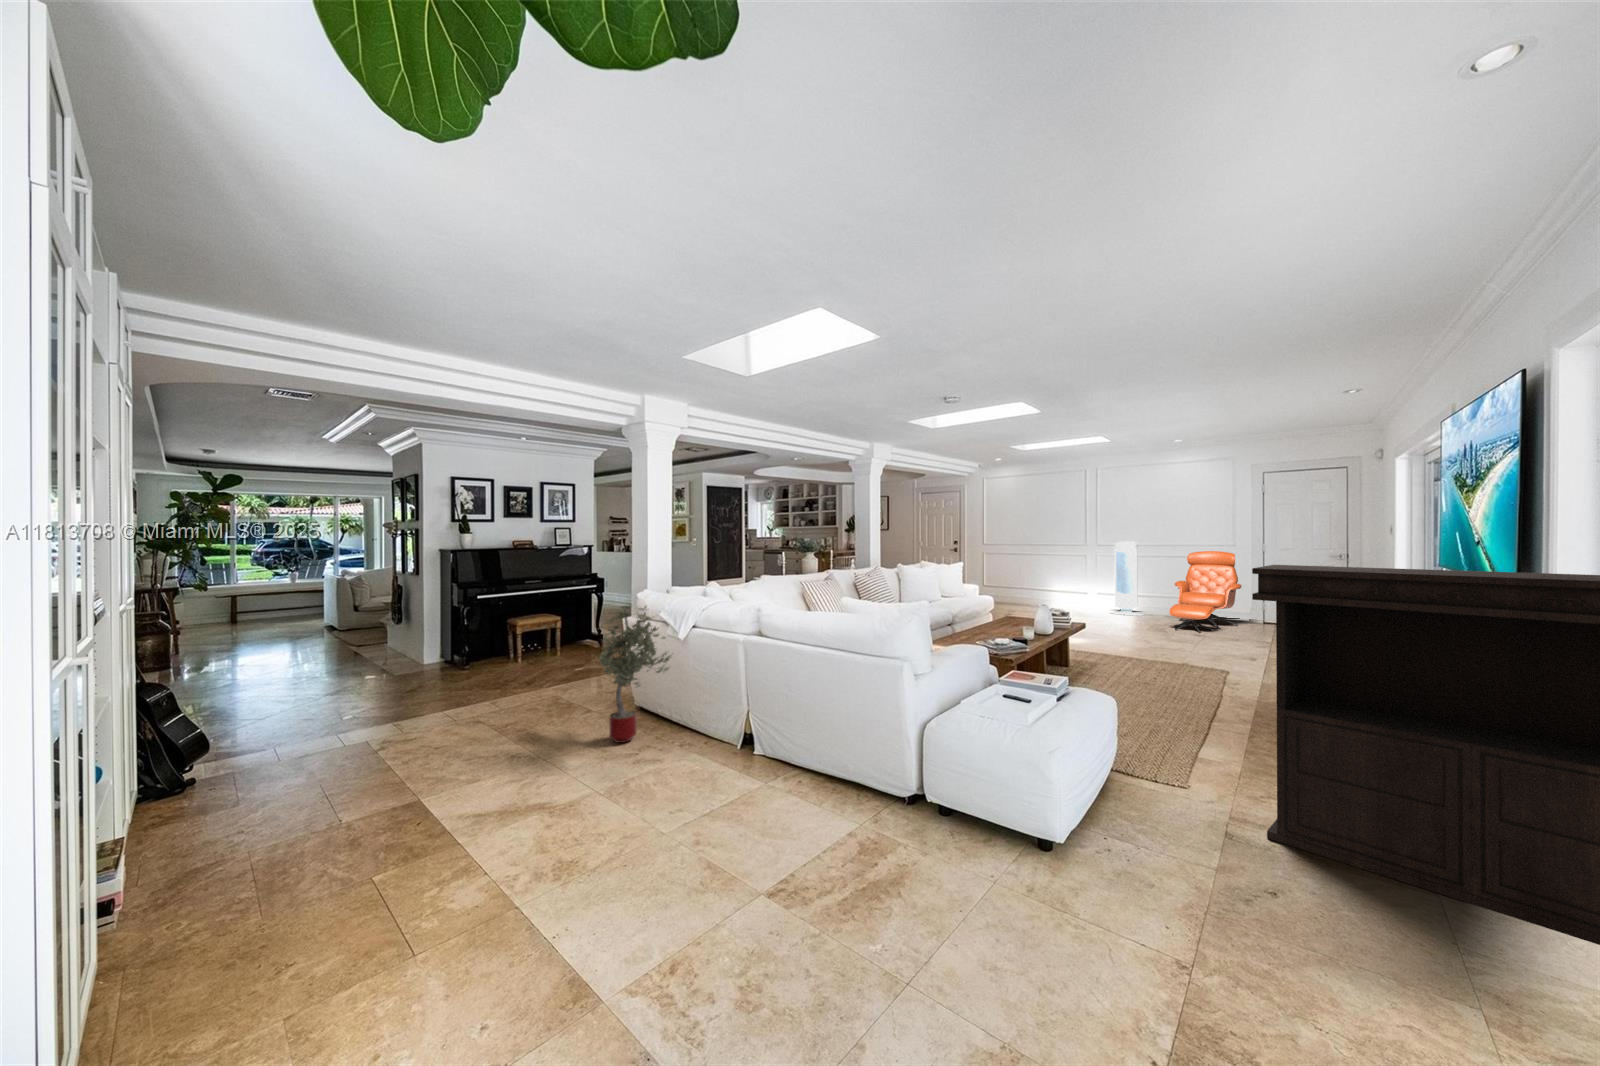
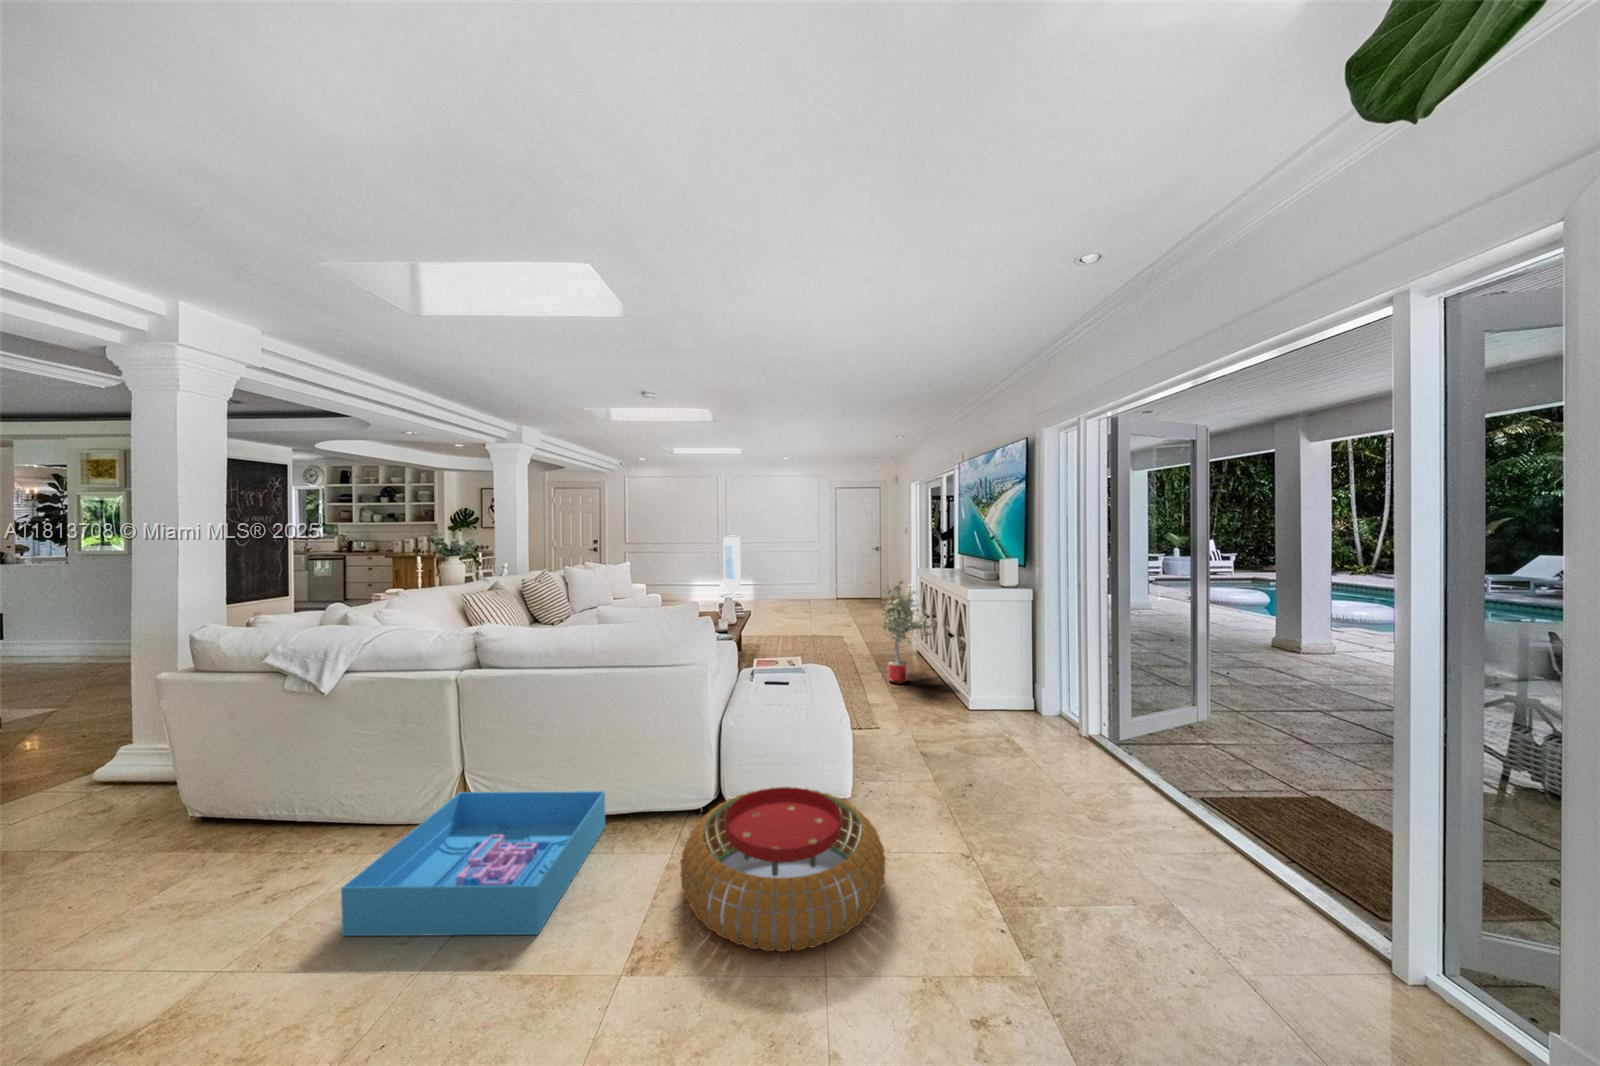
lounge chair: present [1169,551,1242,633] -> none [768,543,811,606]
console table: present [1252,565,1600,945] -> none [925,555,1147,760]
potted tree: present [599,605,672,743] -> present [882,581,935,684]
storage bin: none [647,731,830,842] -> present [341,791,605,936]
pouf: none [829,792,1046,956] -> present [680,787,885,952]

